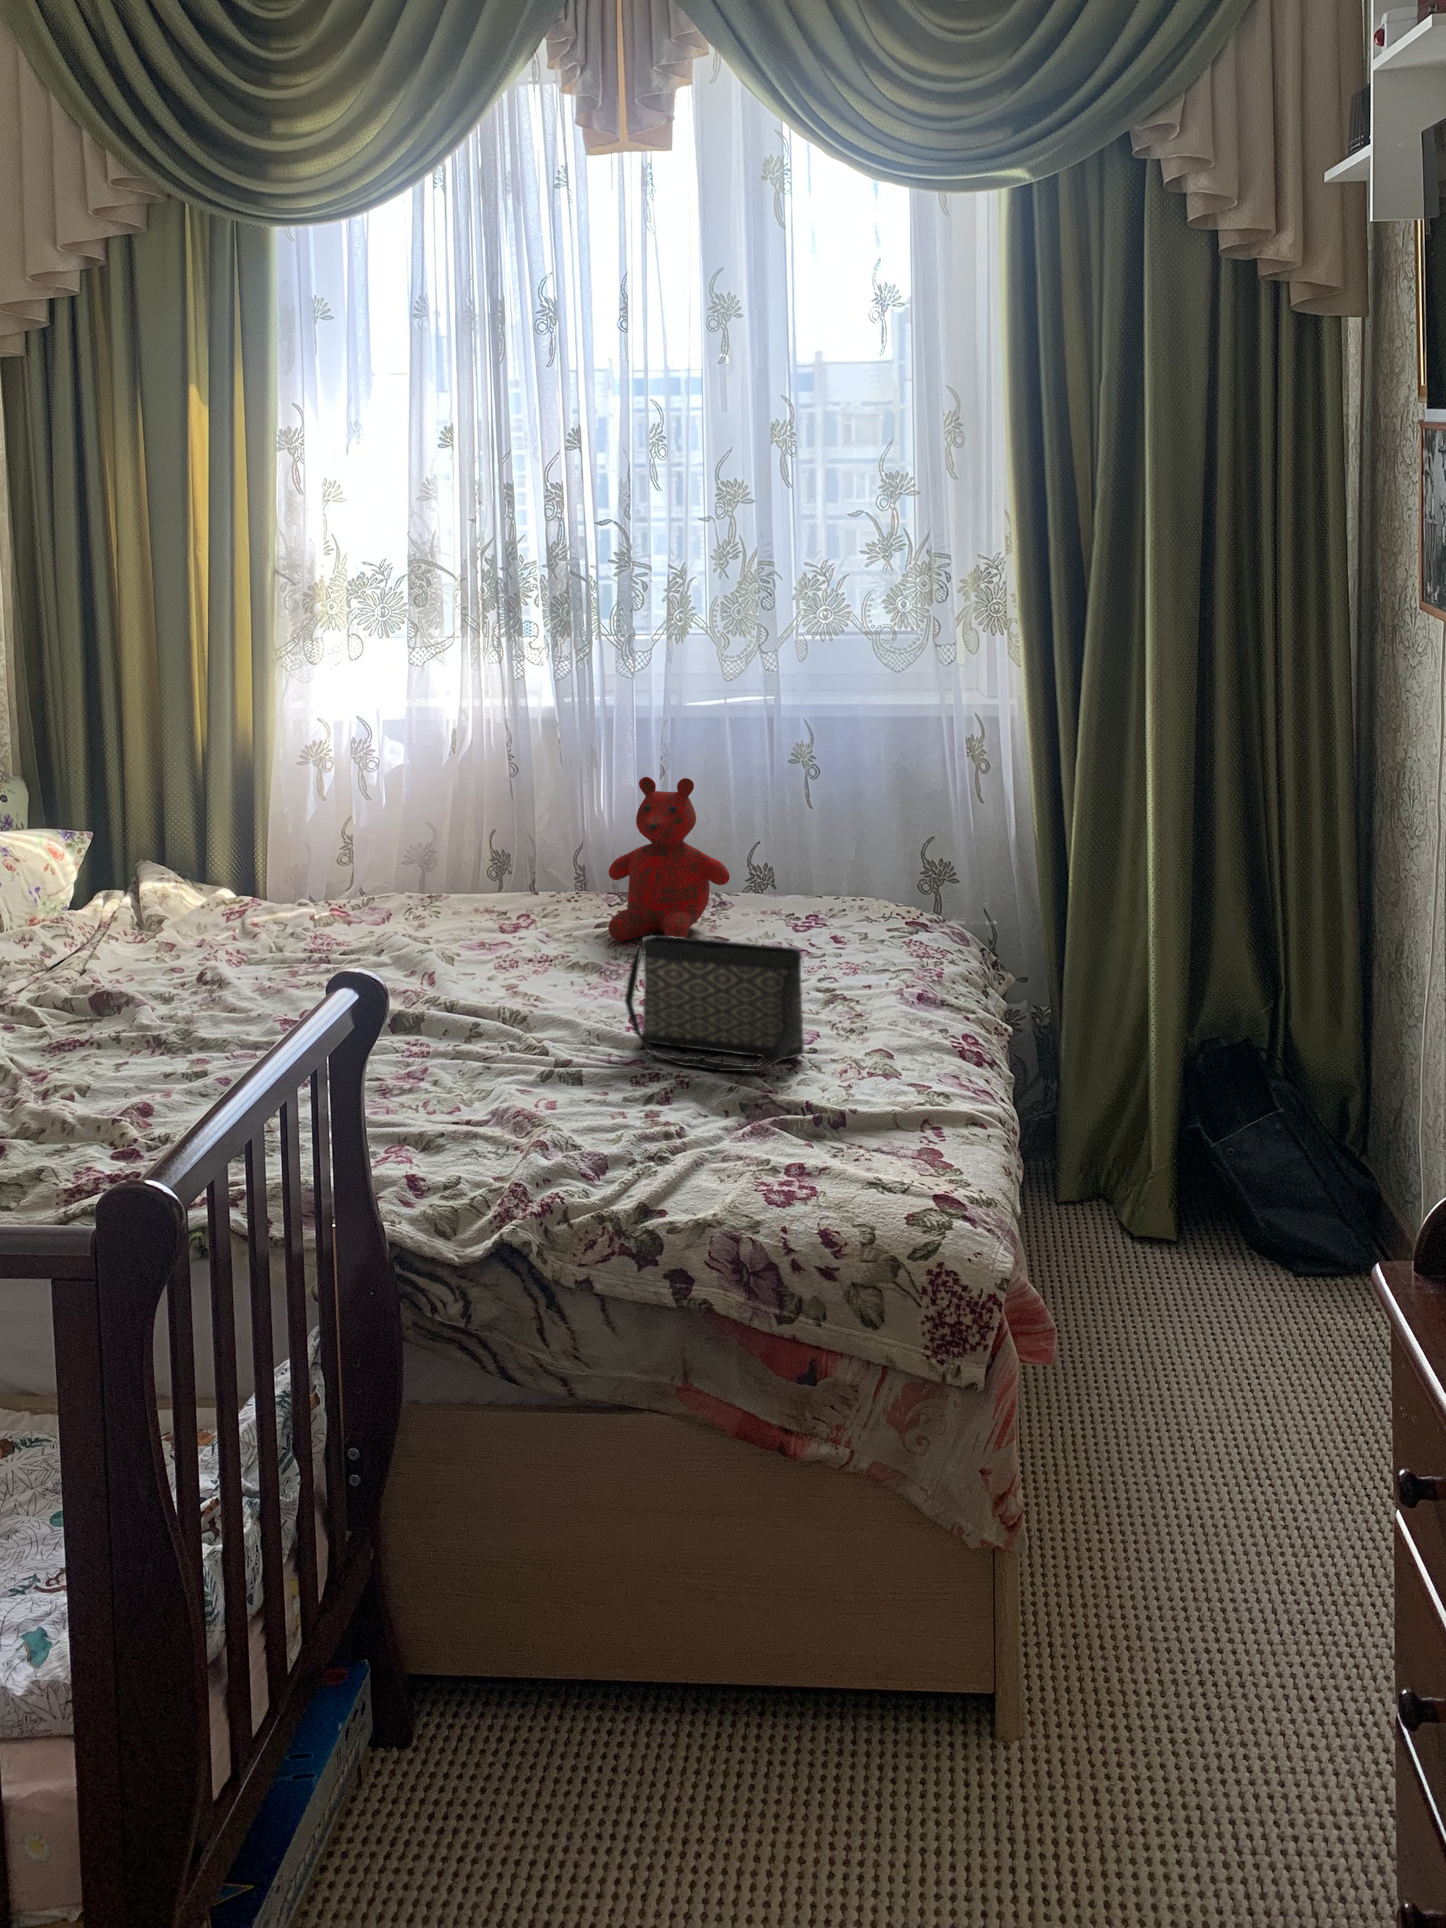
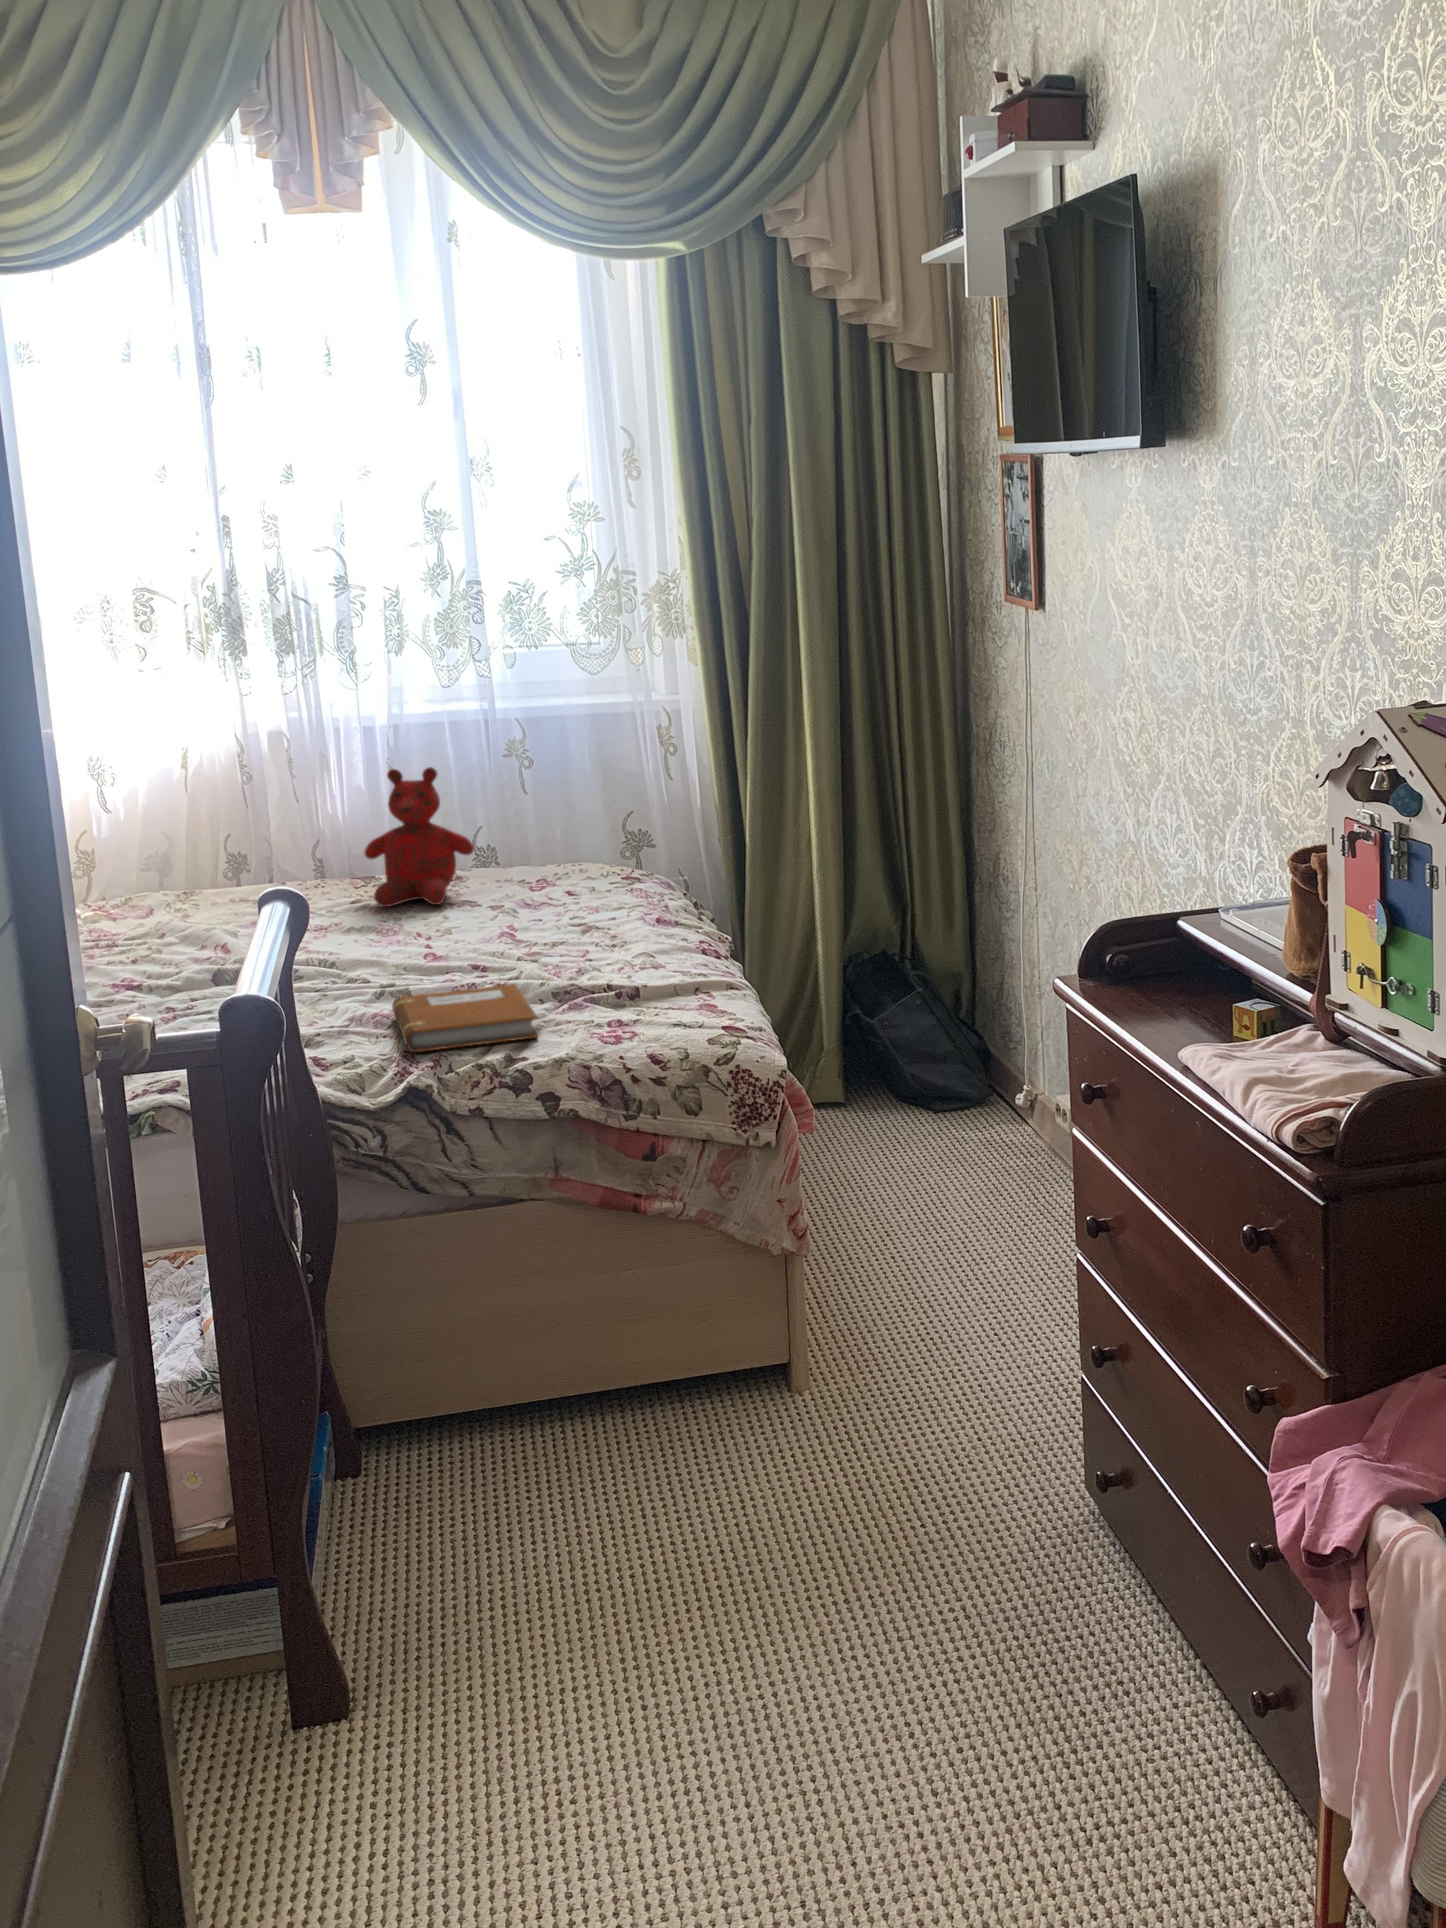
handbag: present [625,935,804,1071] -> none [433,878,585,977]
notebook: none [522,1090,692,1184] -> present [392,984,539,1052]

